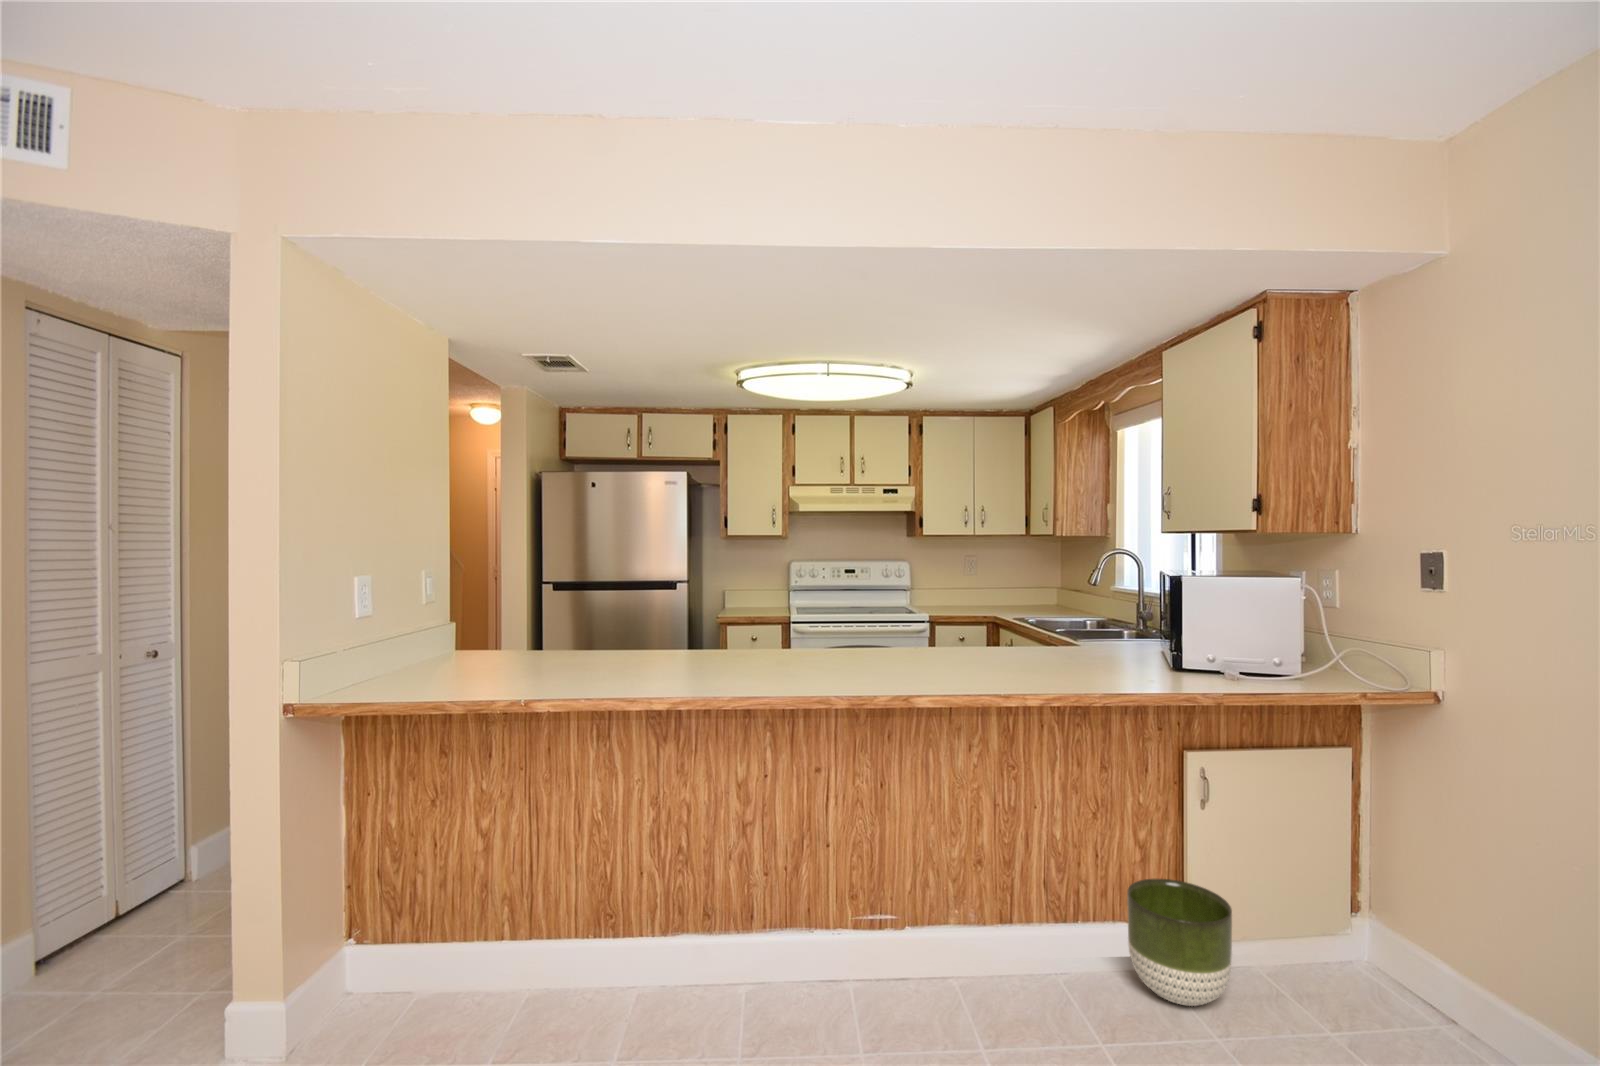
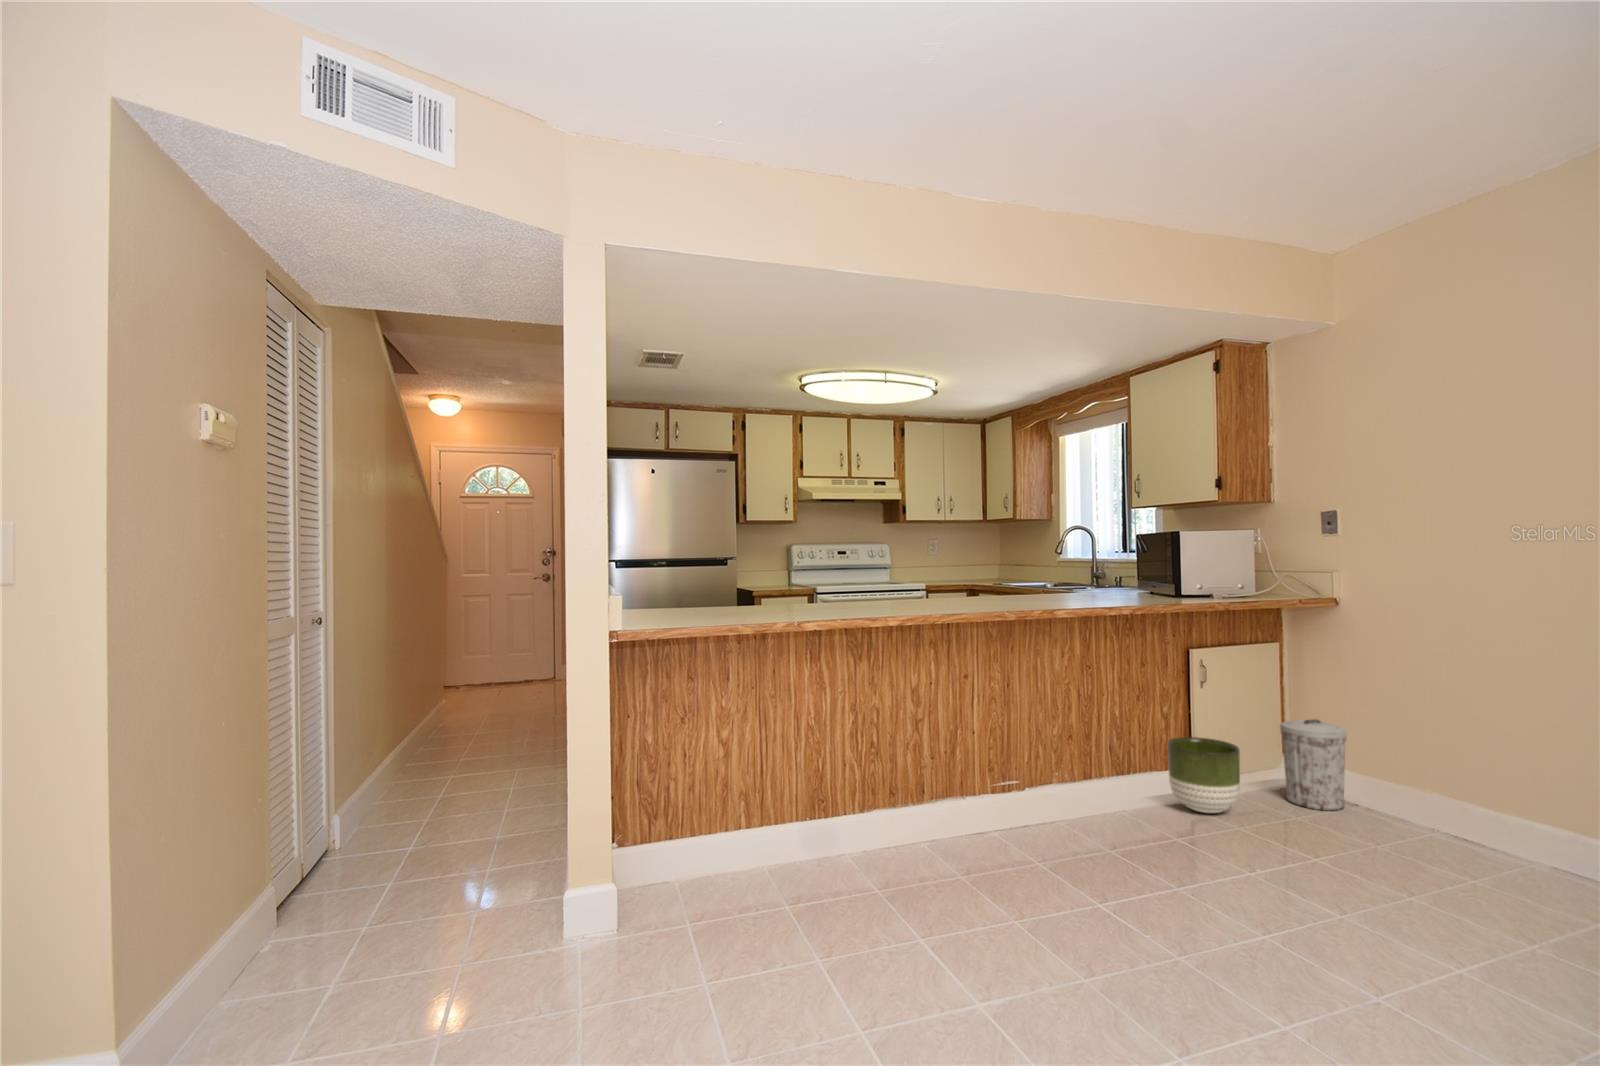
trash can: none [1323,874,1432,1034] -> present [1280,719,1347,811]

